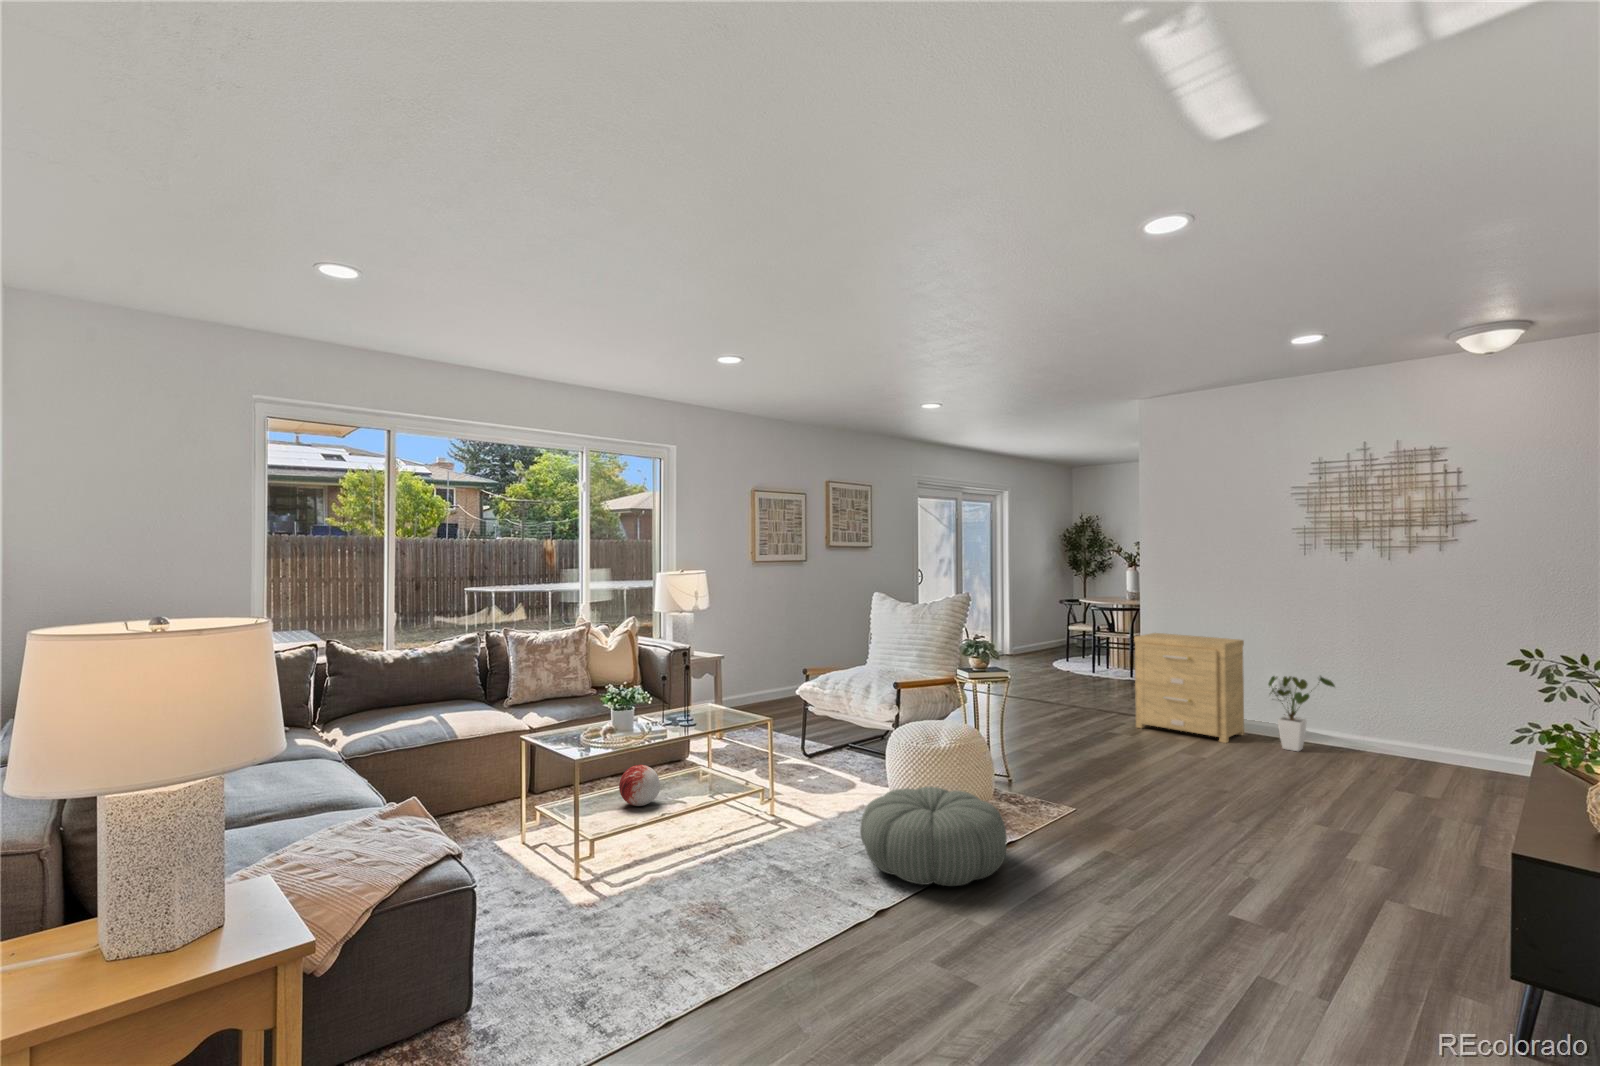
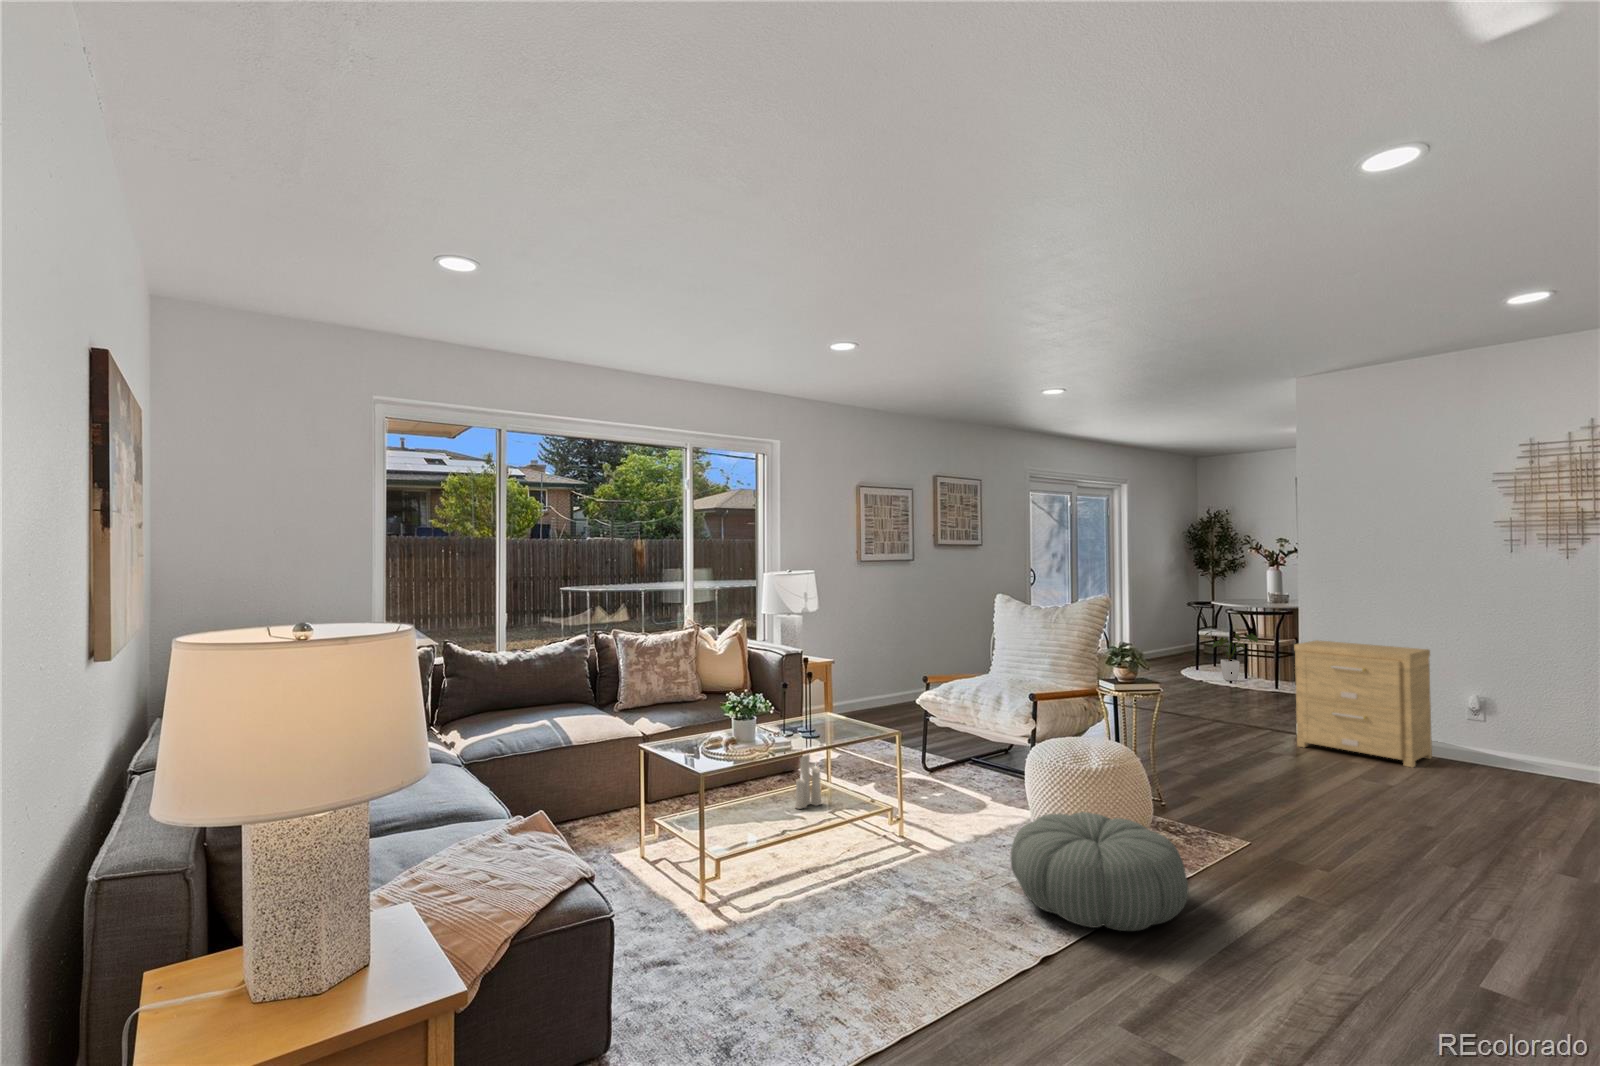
house plant: present [1268,676,1335,751] -> present [1205,631,1258,681]
candle: none [675,731,701,795] -> present [795,754,821,809]
decorative orb: present [619,765,660,806] -> none [738,776,781,820]

